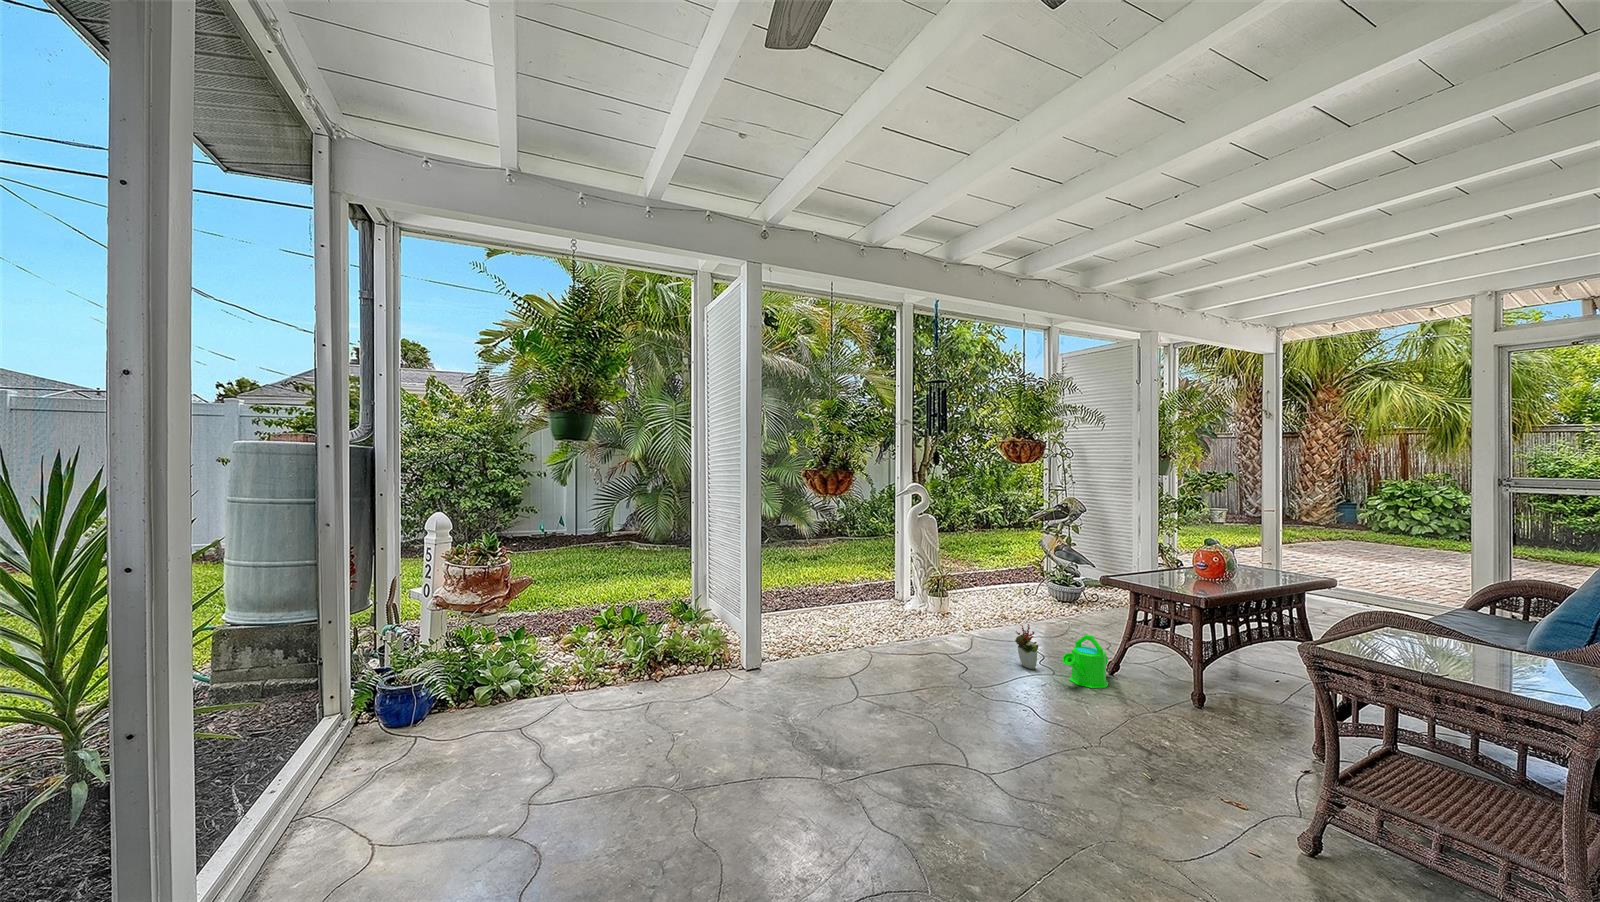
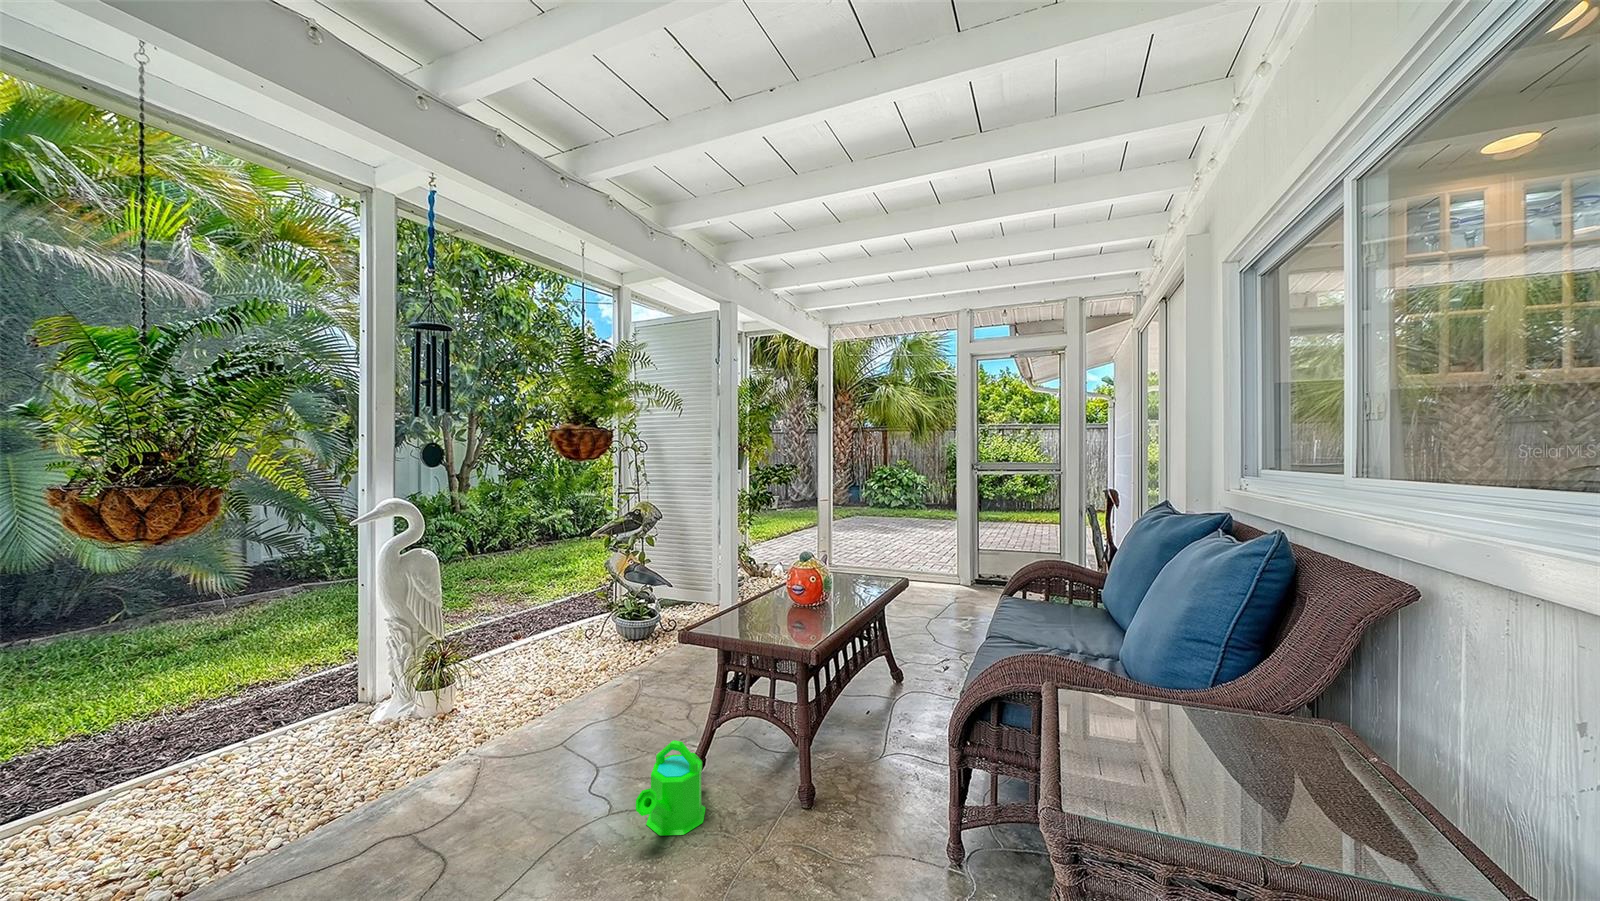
decorative plant: present [1015,624,1038,669] -> none [556,739,597,820]

